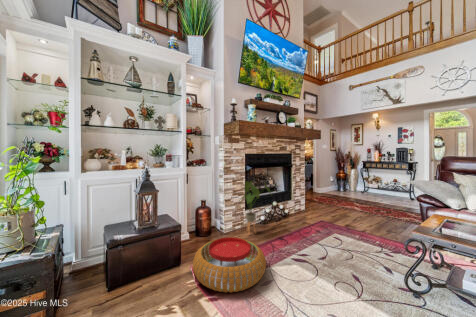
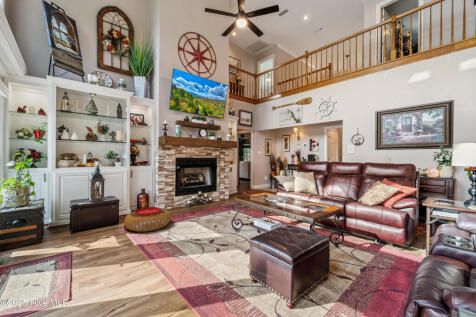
house plant: present [244,181,271,232] -> none [167,176,190,212]

